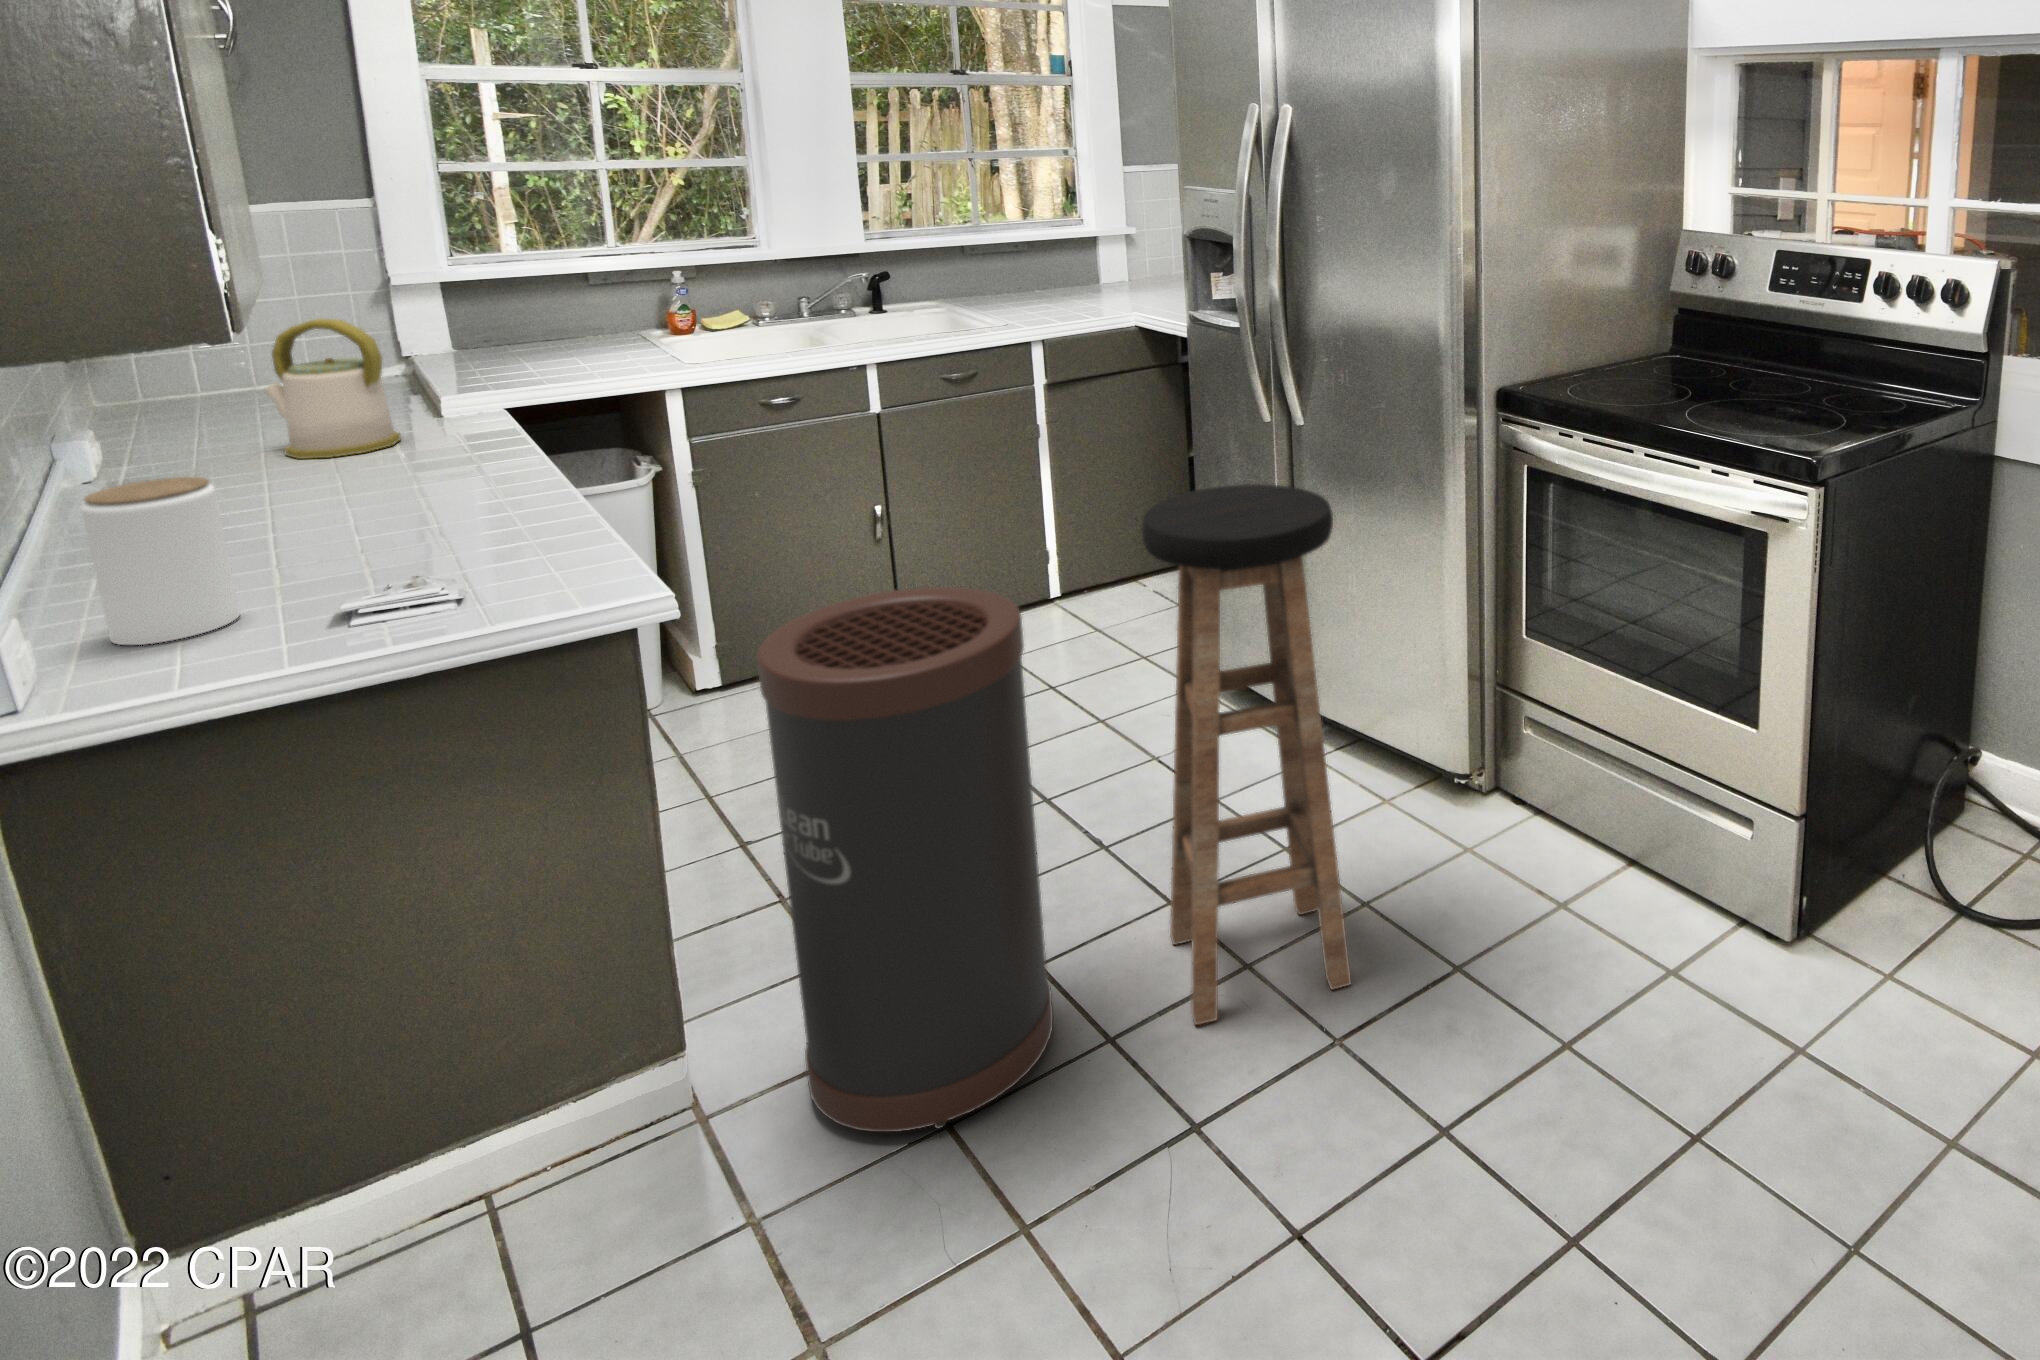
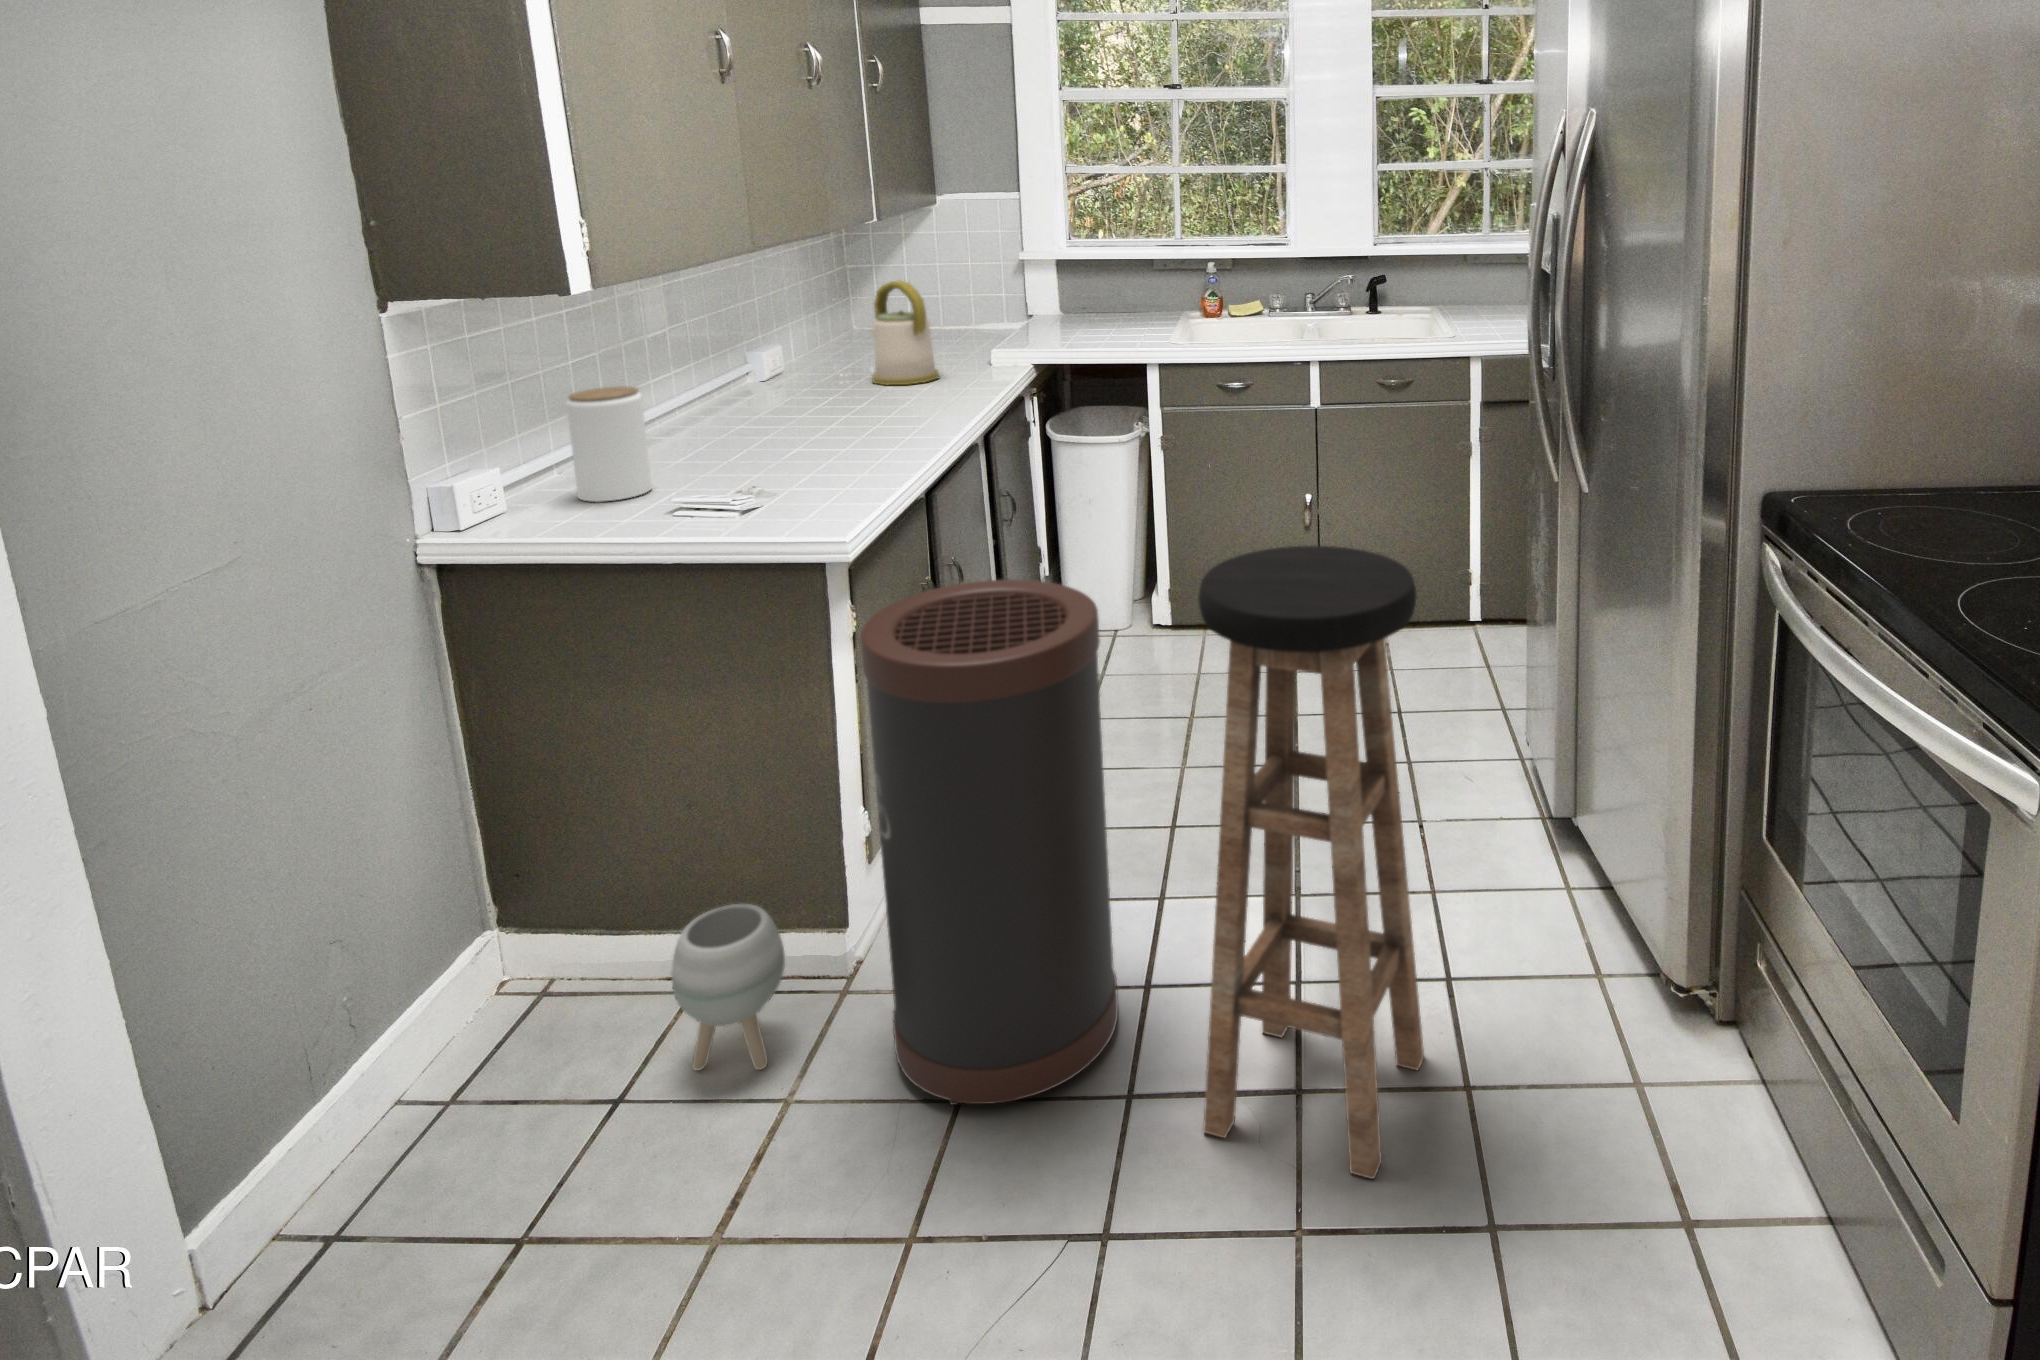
planter: none [529,1046,680,1266] -> present [671,904,785,1070]

